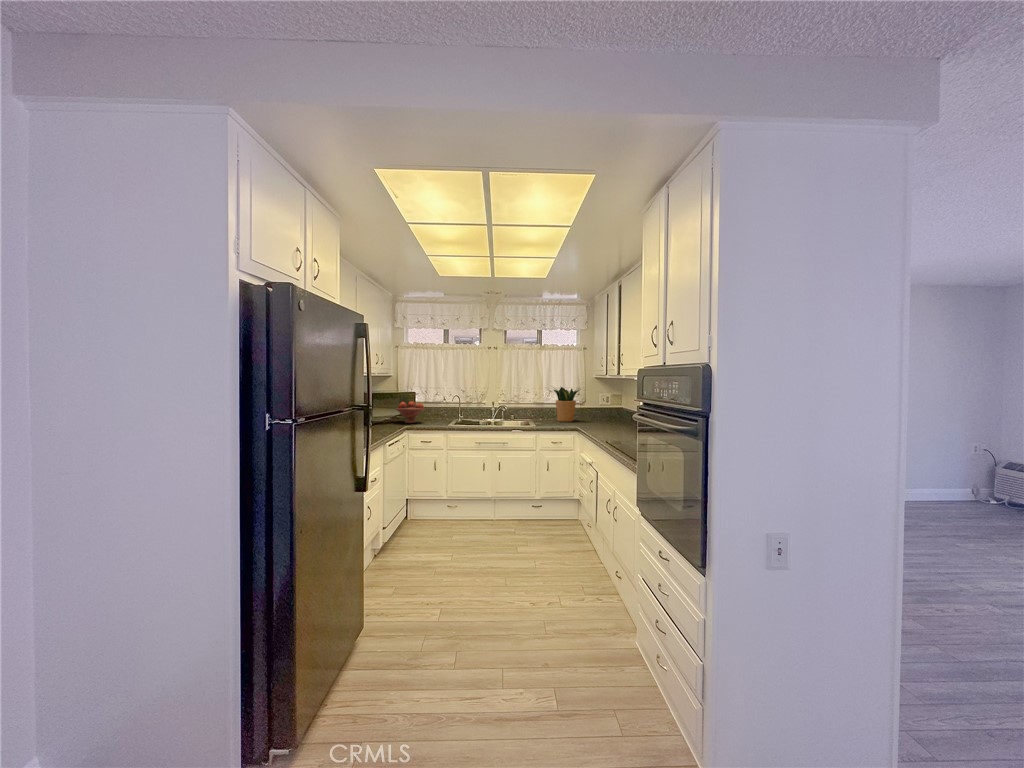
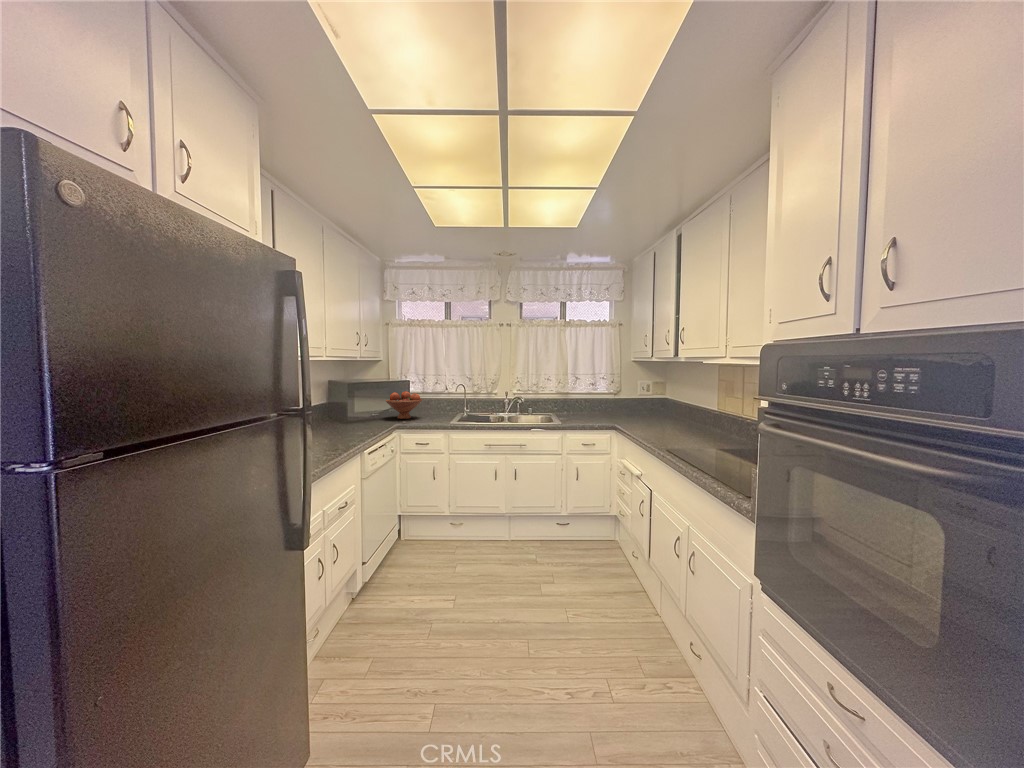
potted plant: present [554,387,579,422] -> none [576,371,617,416]

